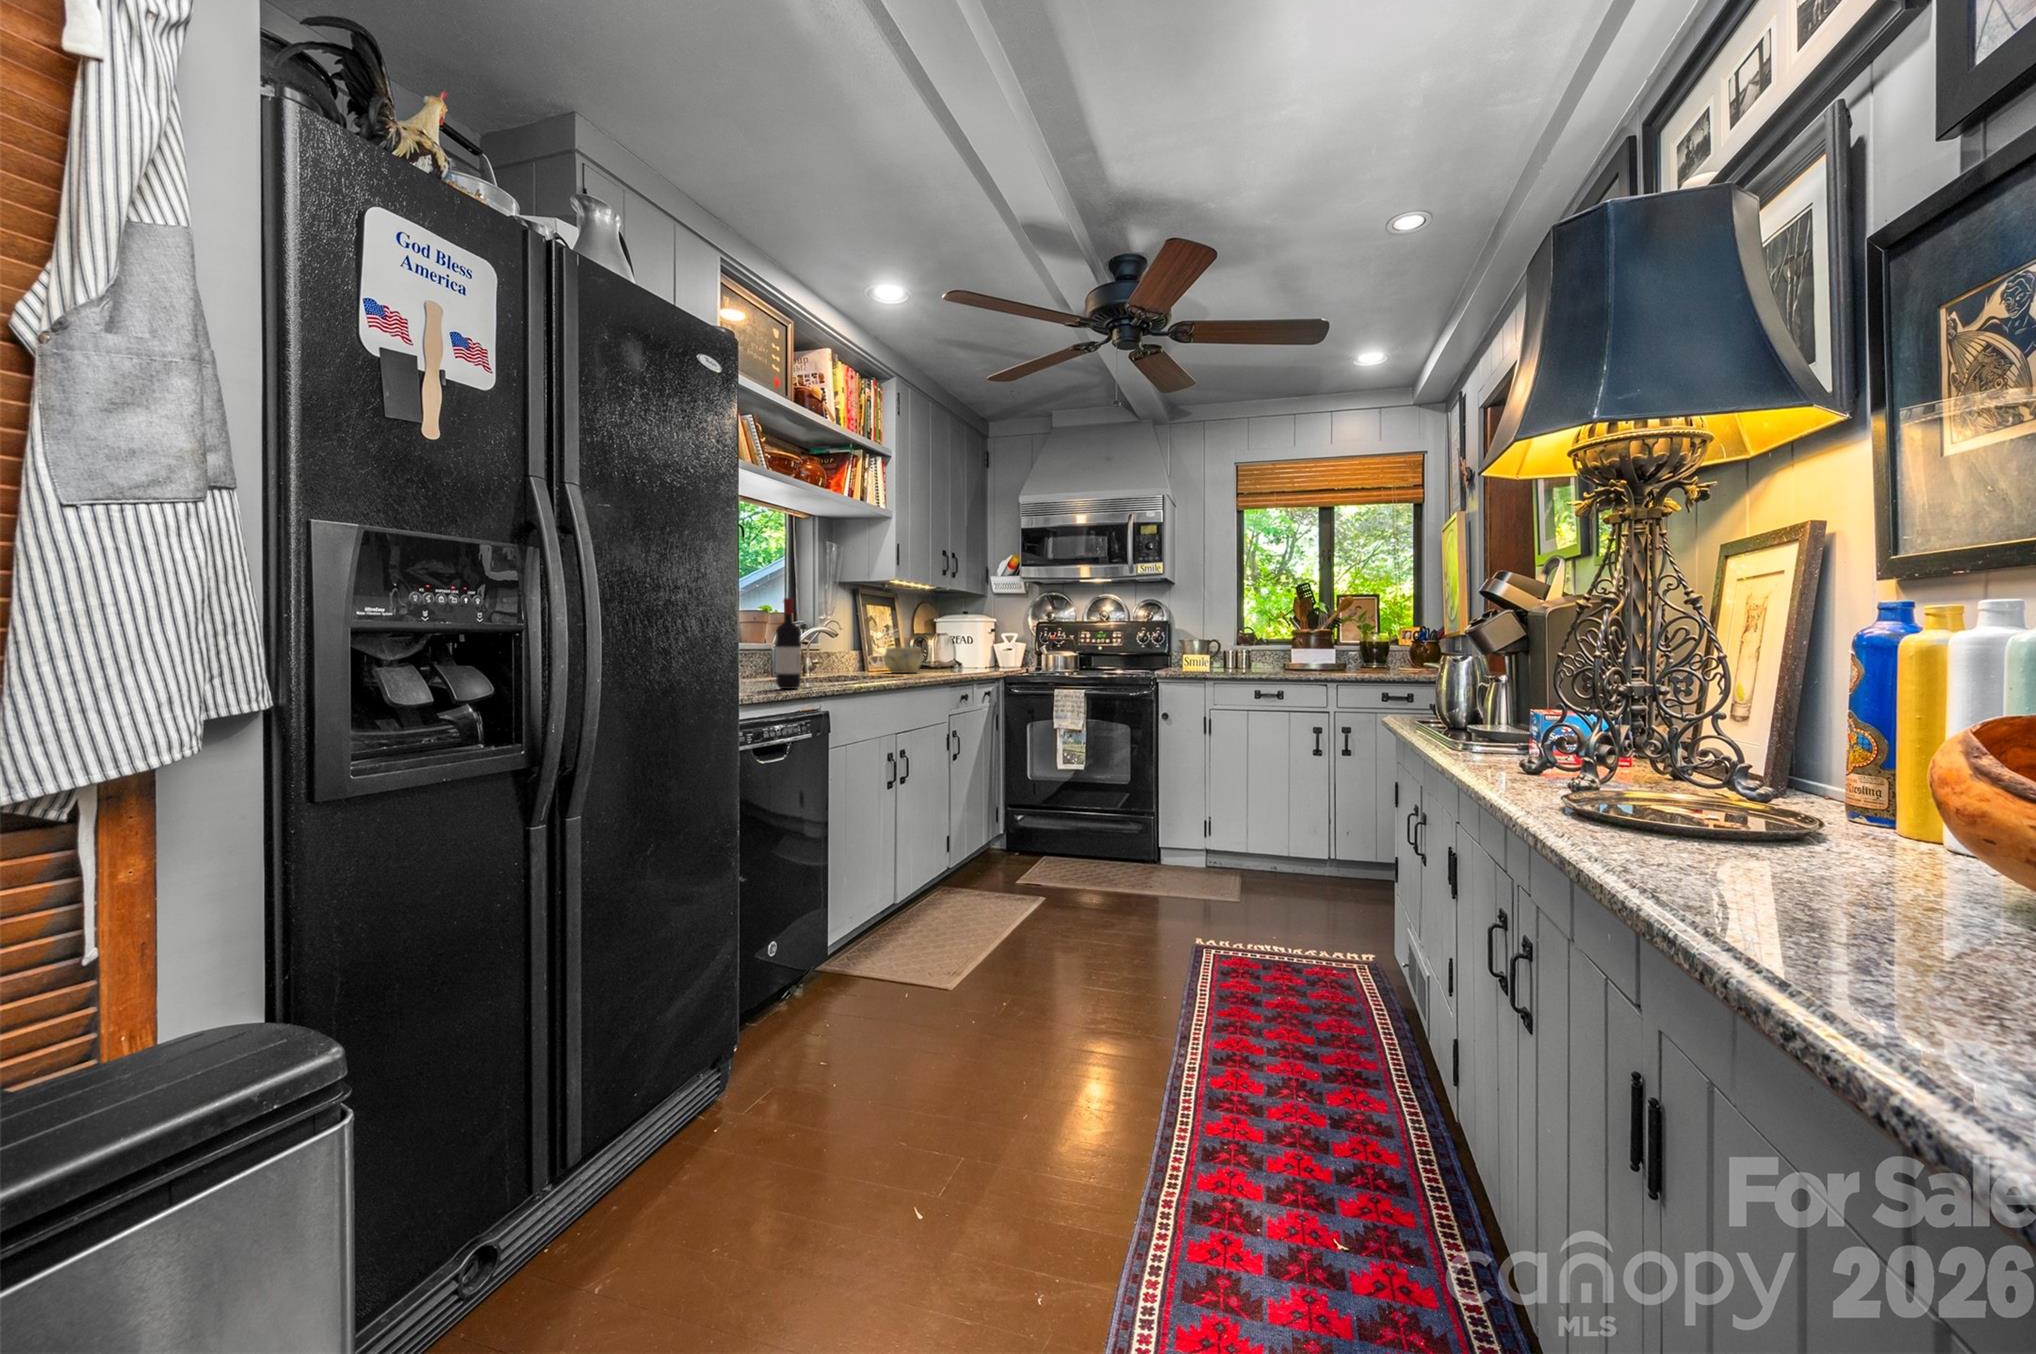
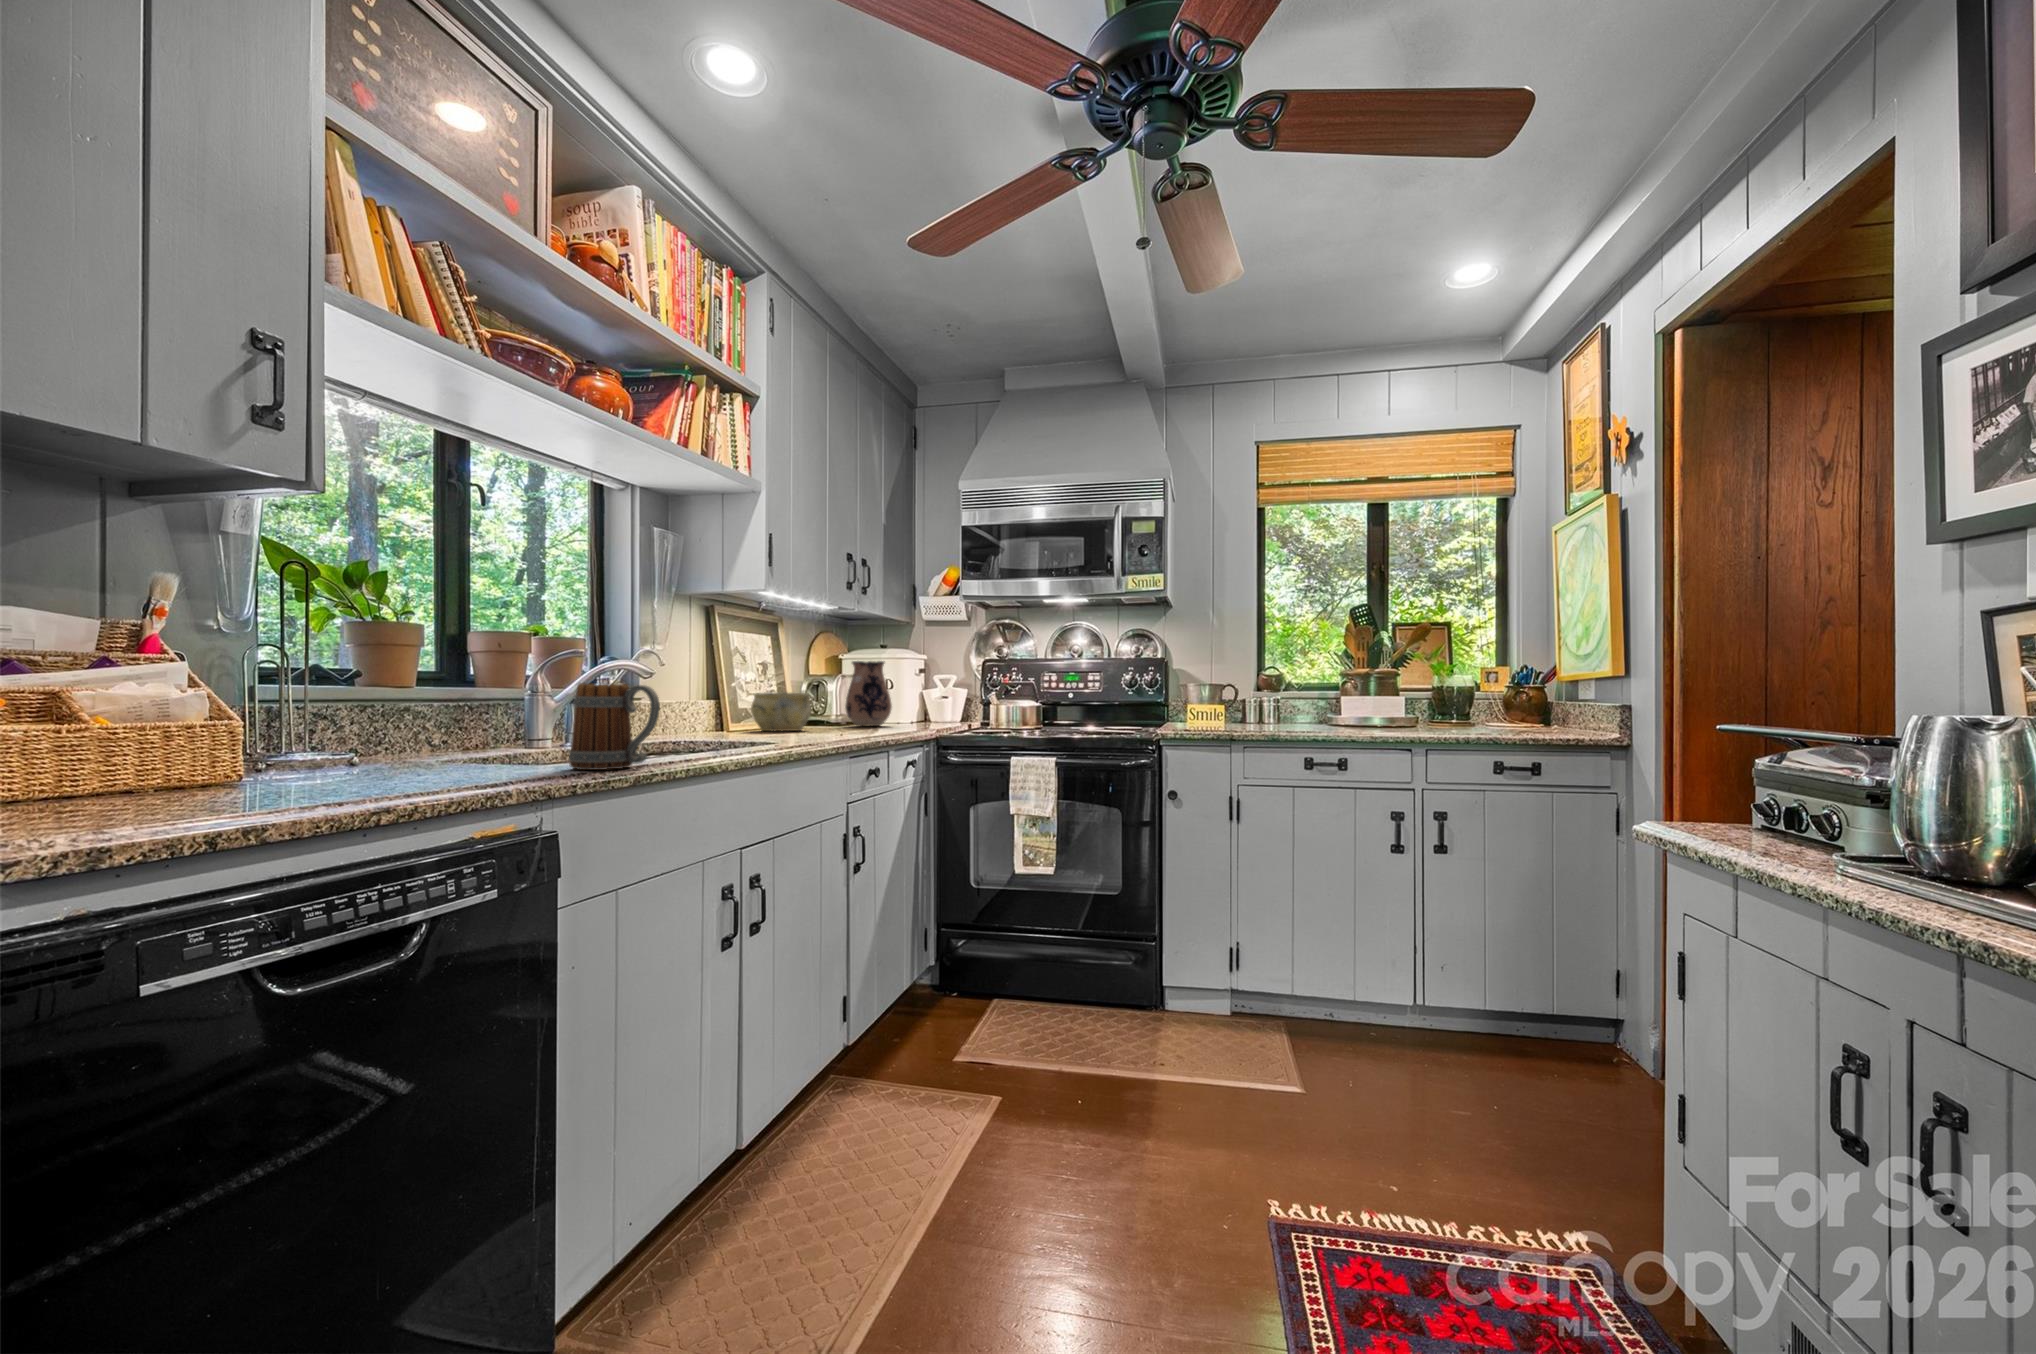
wine bottle: present [776,598,801,689] -> none [448,590,508,779]
ceramic pitcher: none [943,626,974,670] -> present [845,661,892,726]
mug: none [823,643,867,687] -> present [569,683,660,770]

